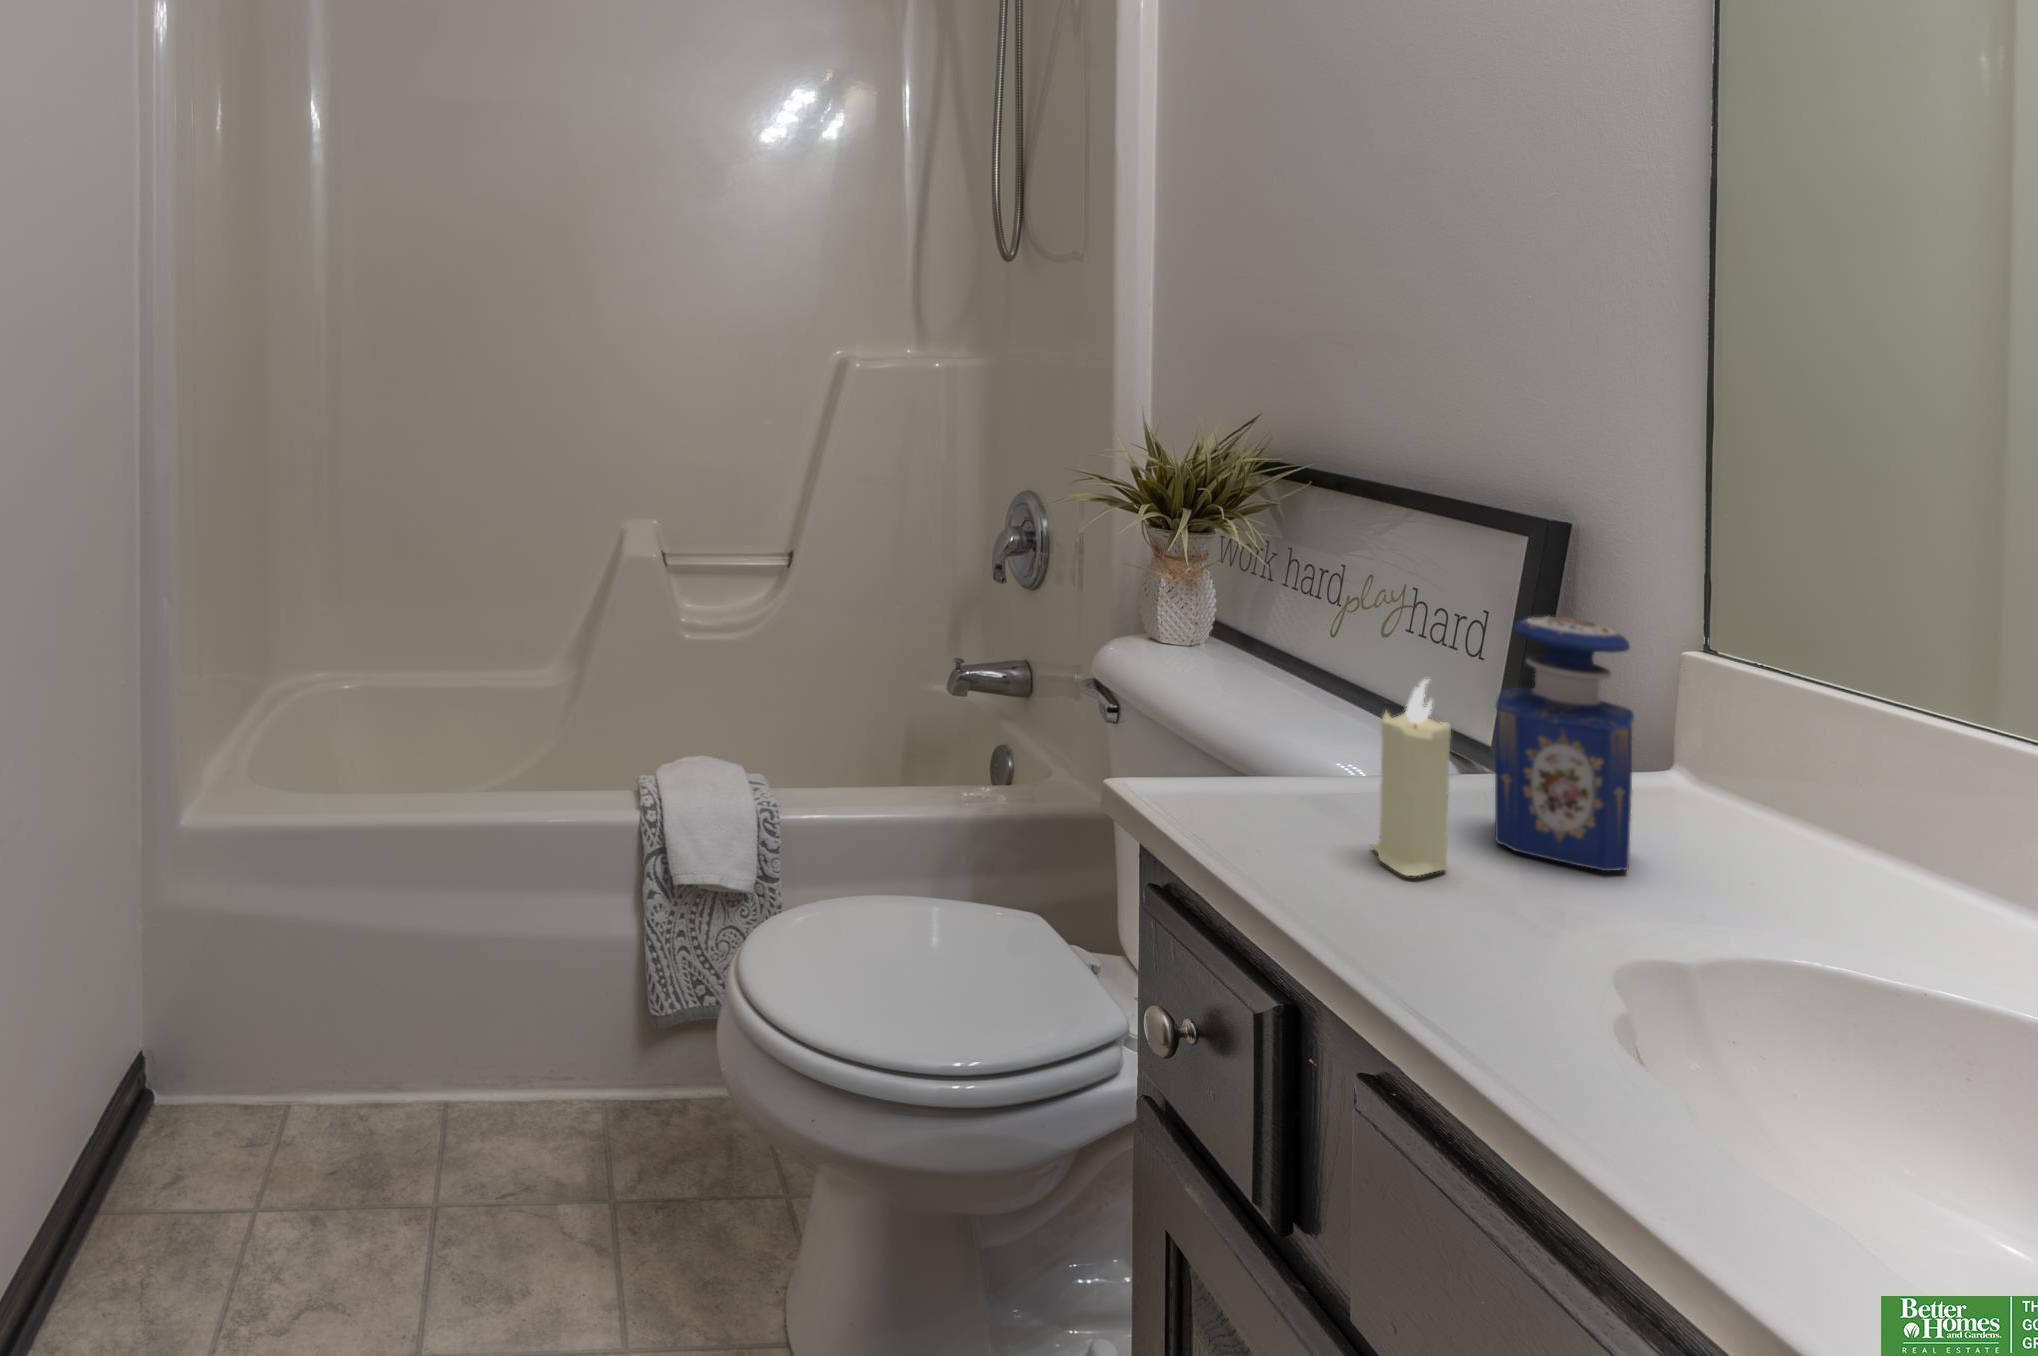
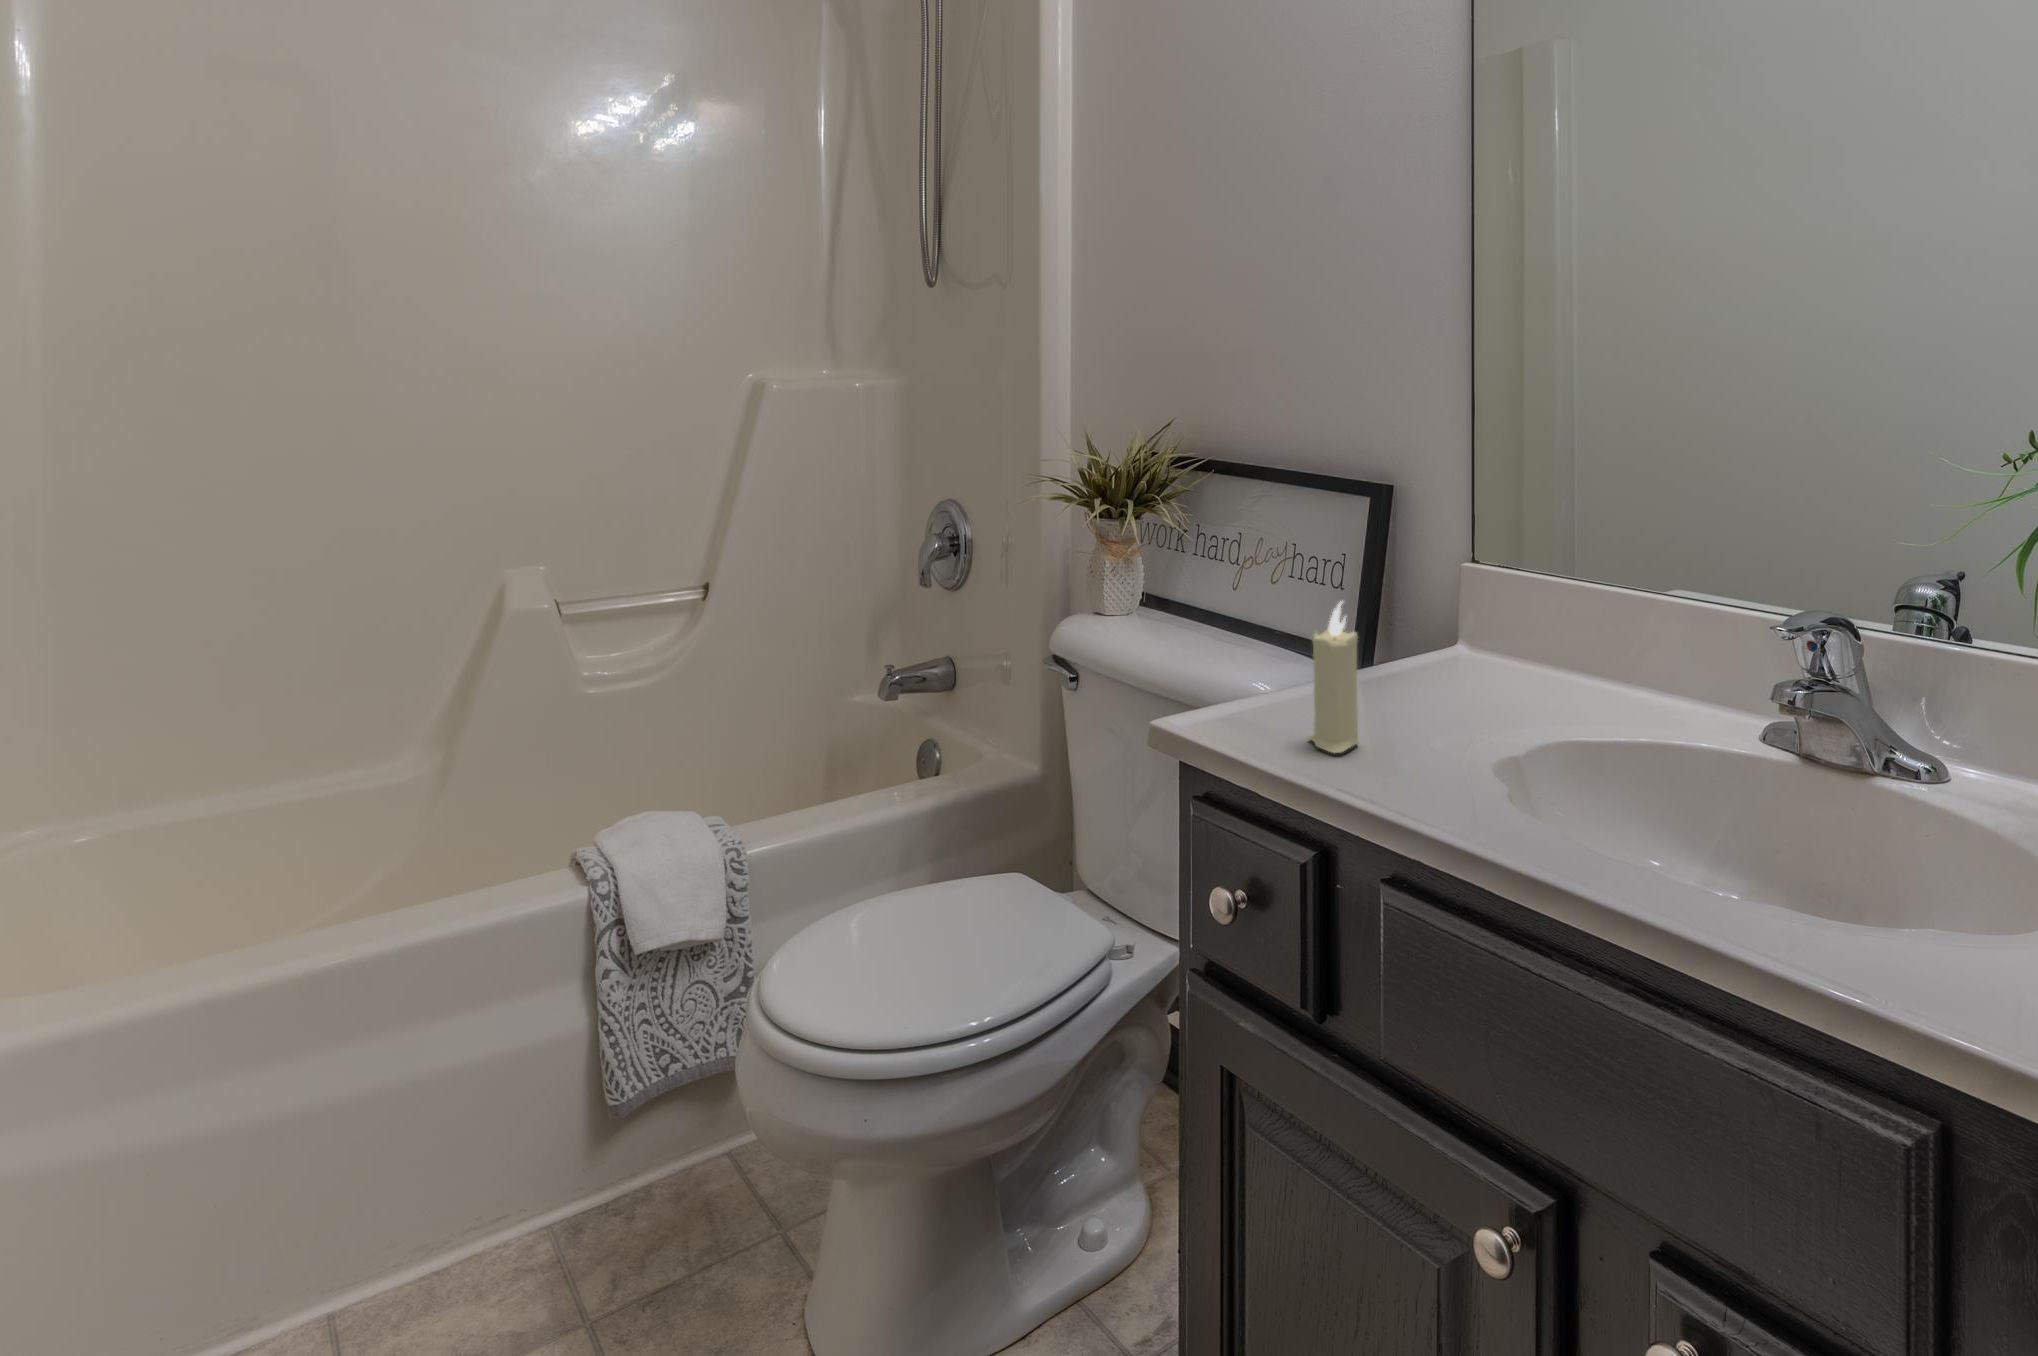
perfume bottle: present [1495,616,1634,871] -> none [1377,545,1460,723]

